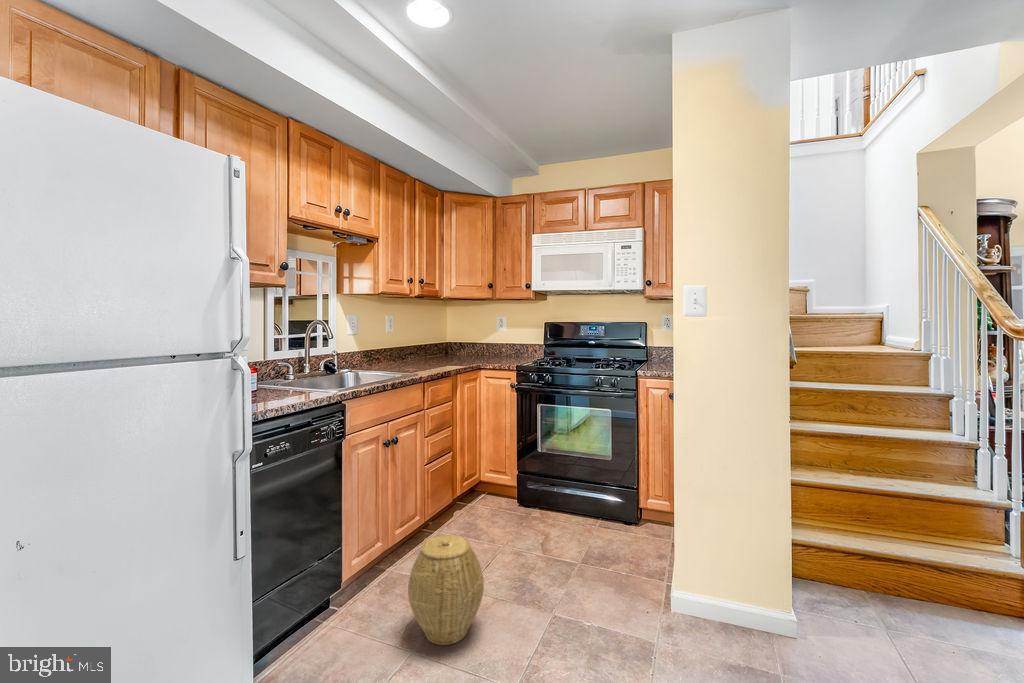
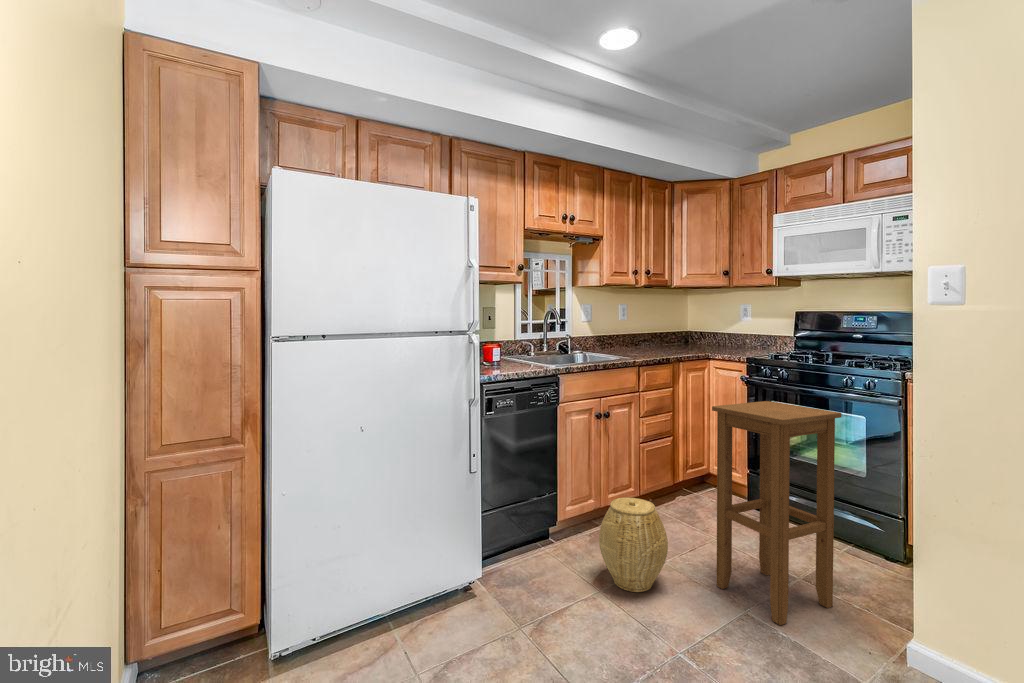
stool: none [521,414,624,631] -> present [712,401,842,625]

